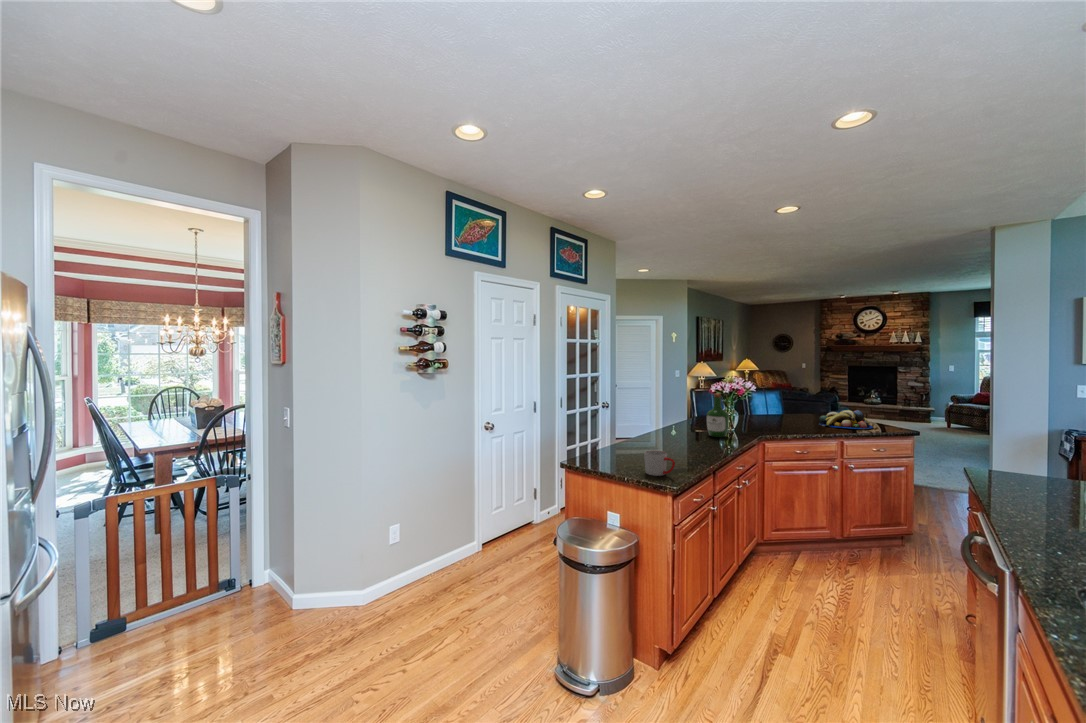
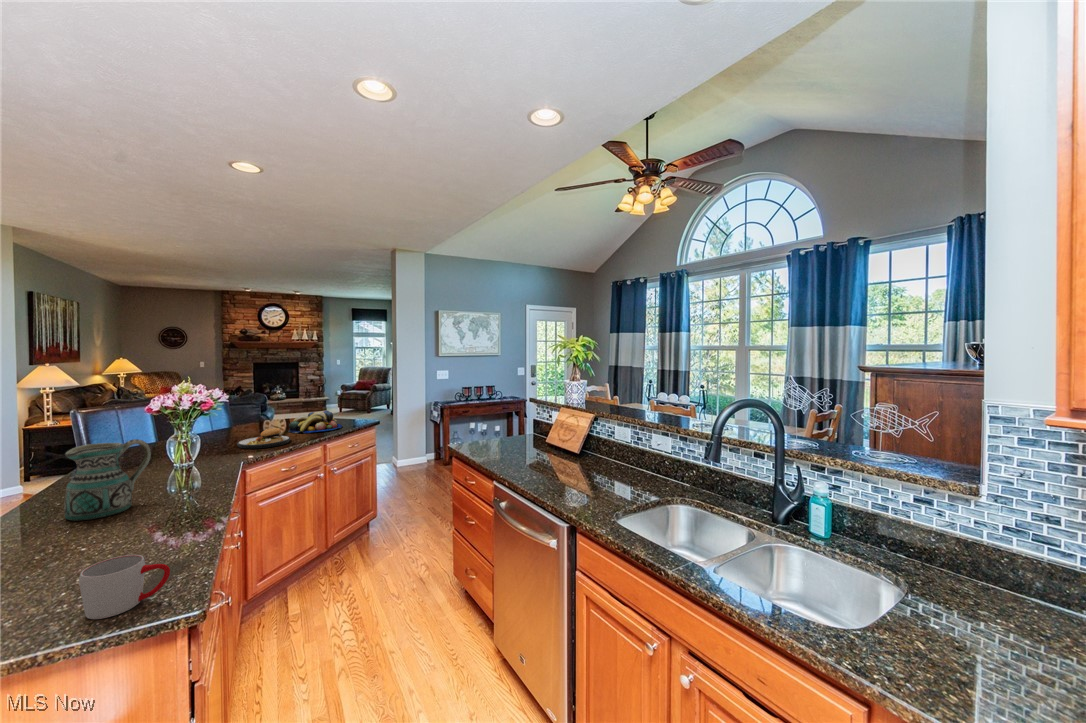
wine bottle: present [706,393,729,437] -> none [151,415,194,484]
ceramic pitcher: none [663,403,701,443] -> present [64,439,151,521]
plate: none [770,410,812,431] -> present [237,428,290,449]

